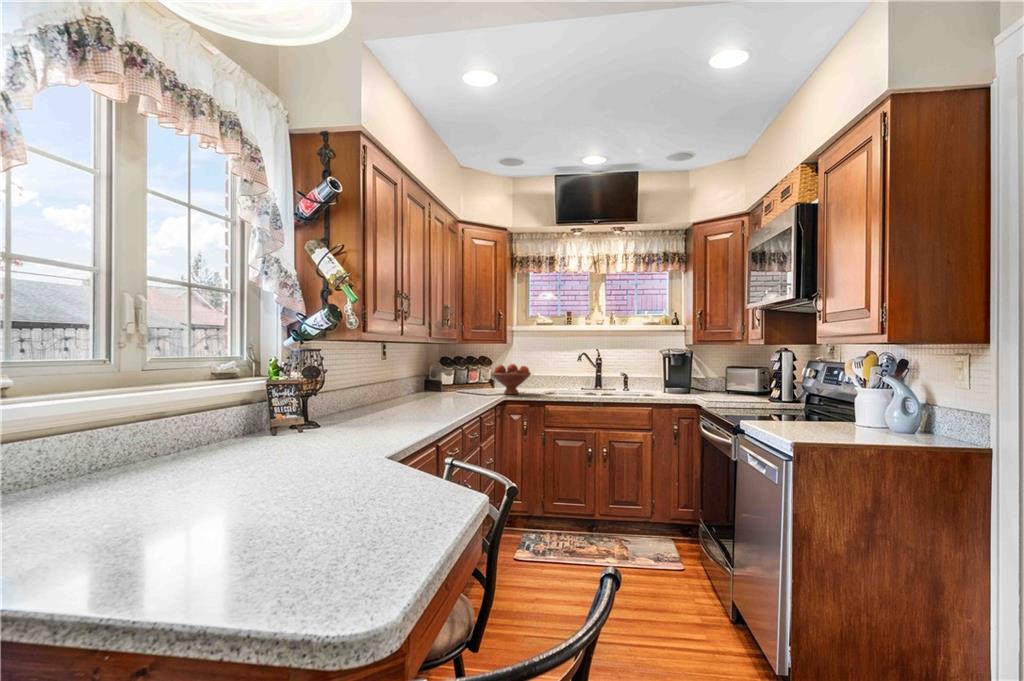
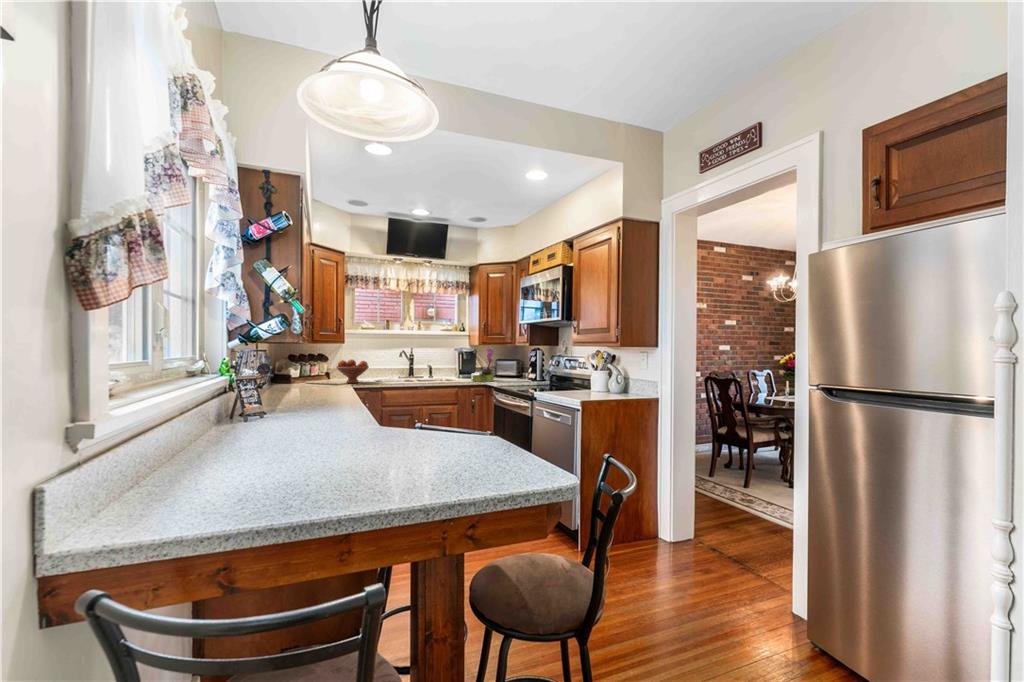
flower arrangement: none [671,347,712,400] -> present [471,348,494,382]

